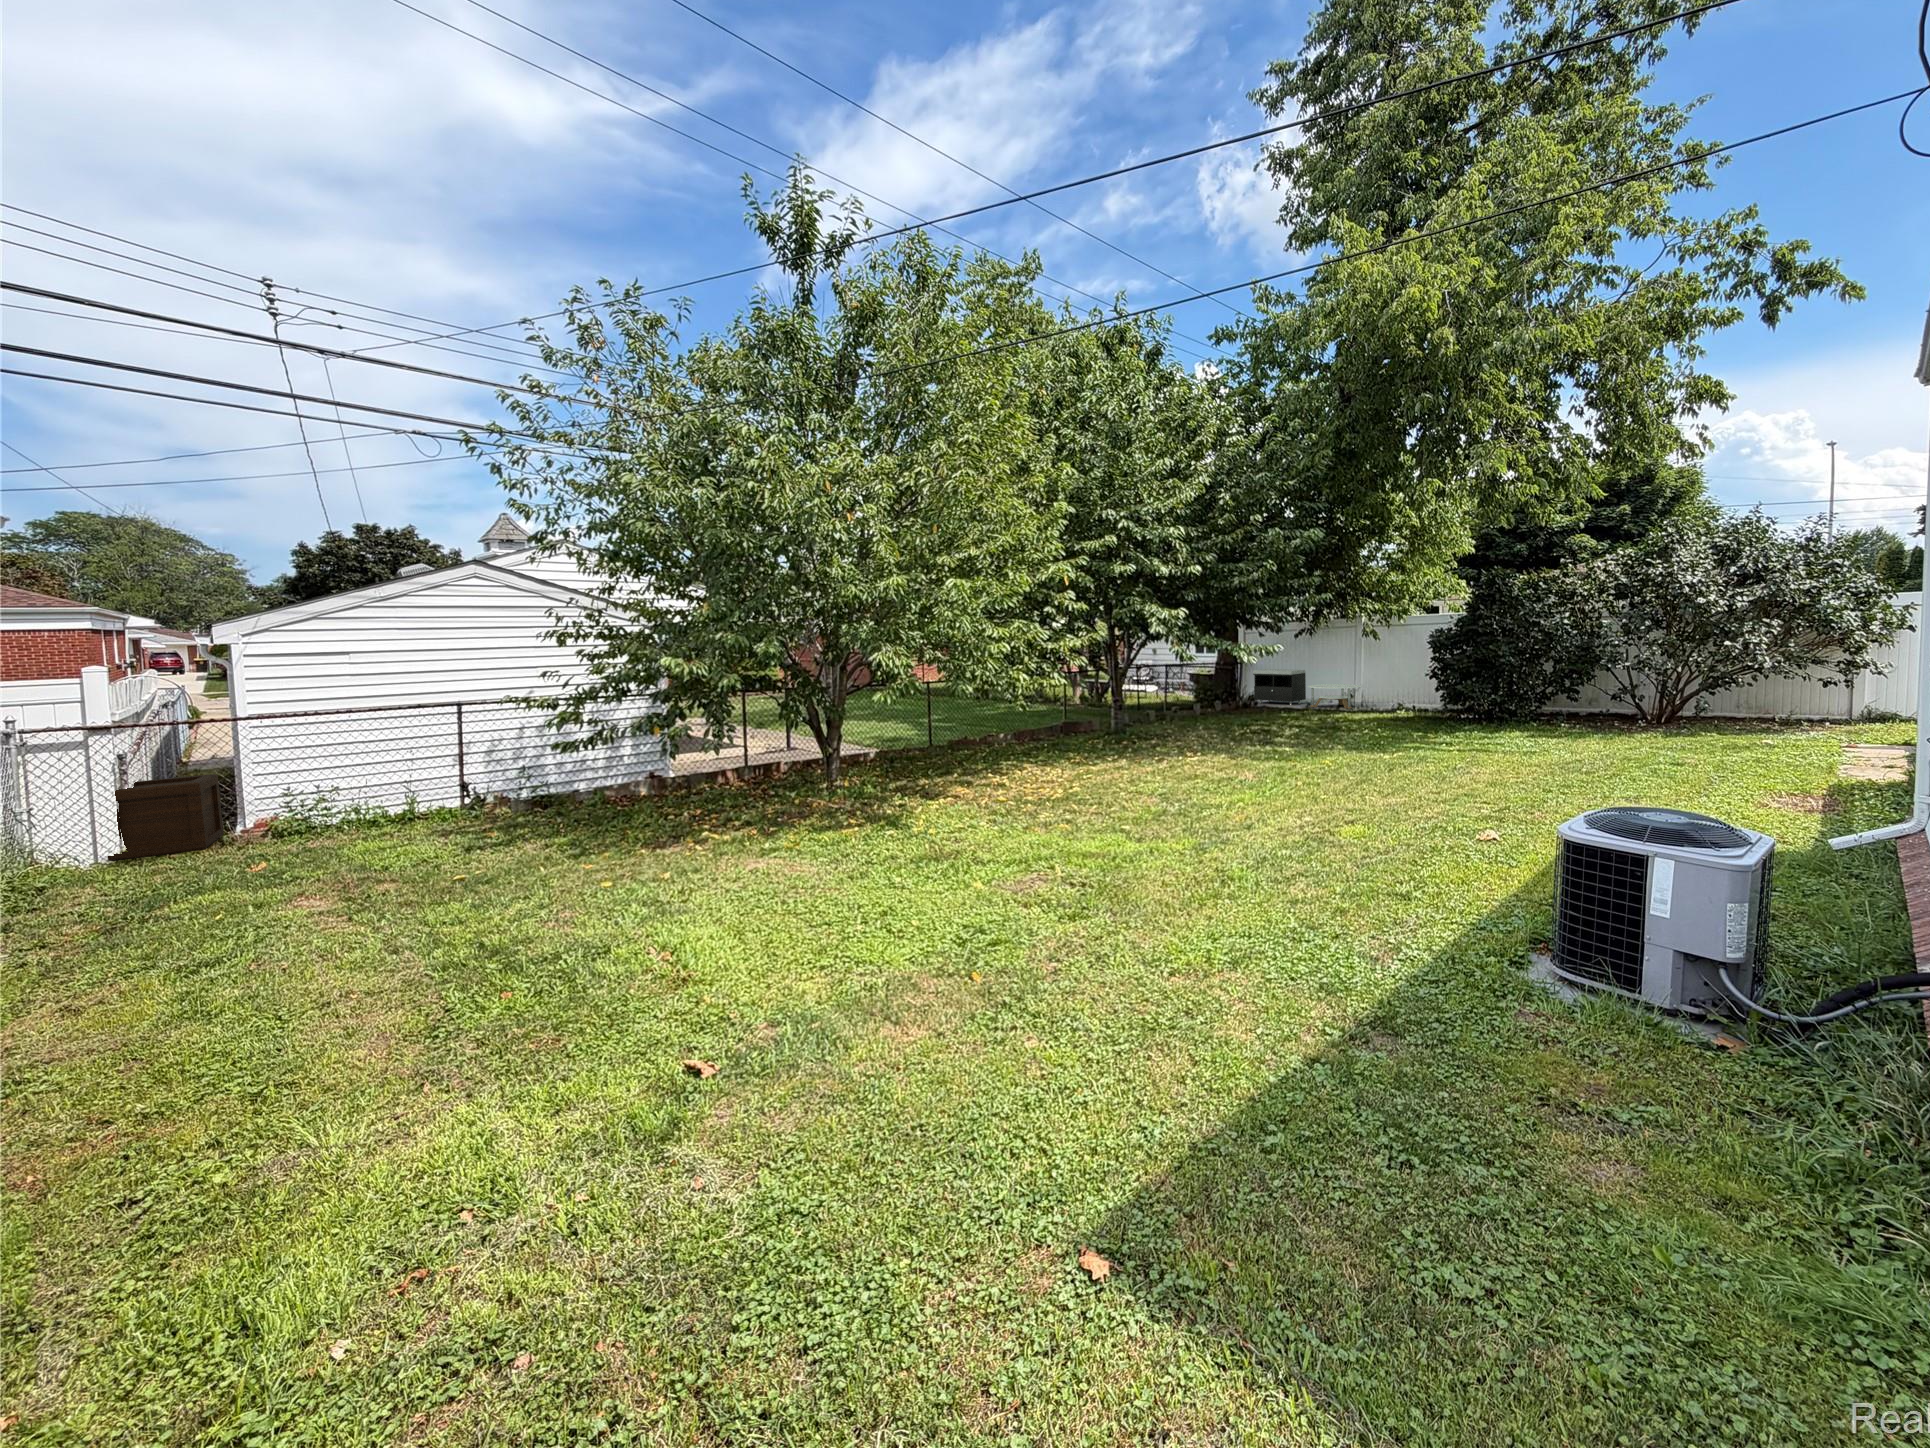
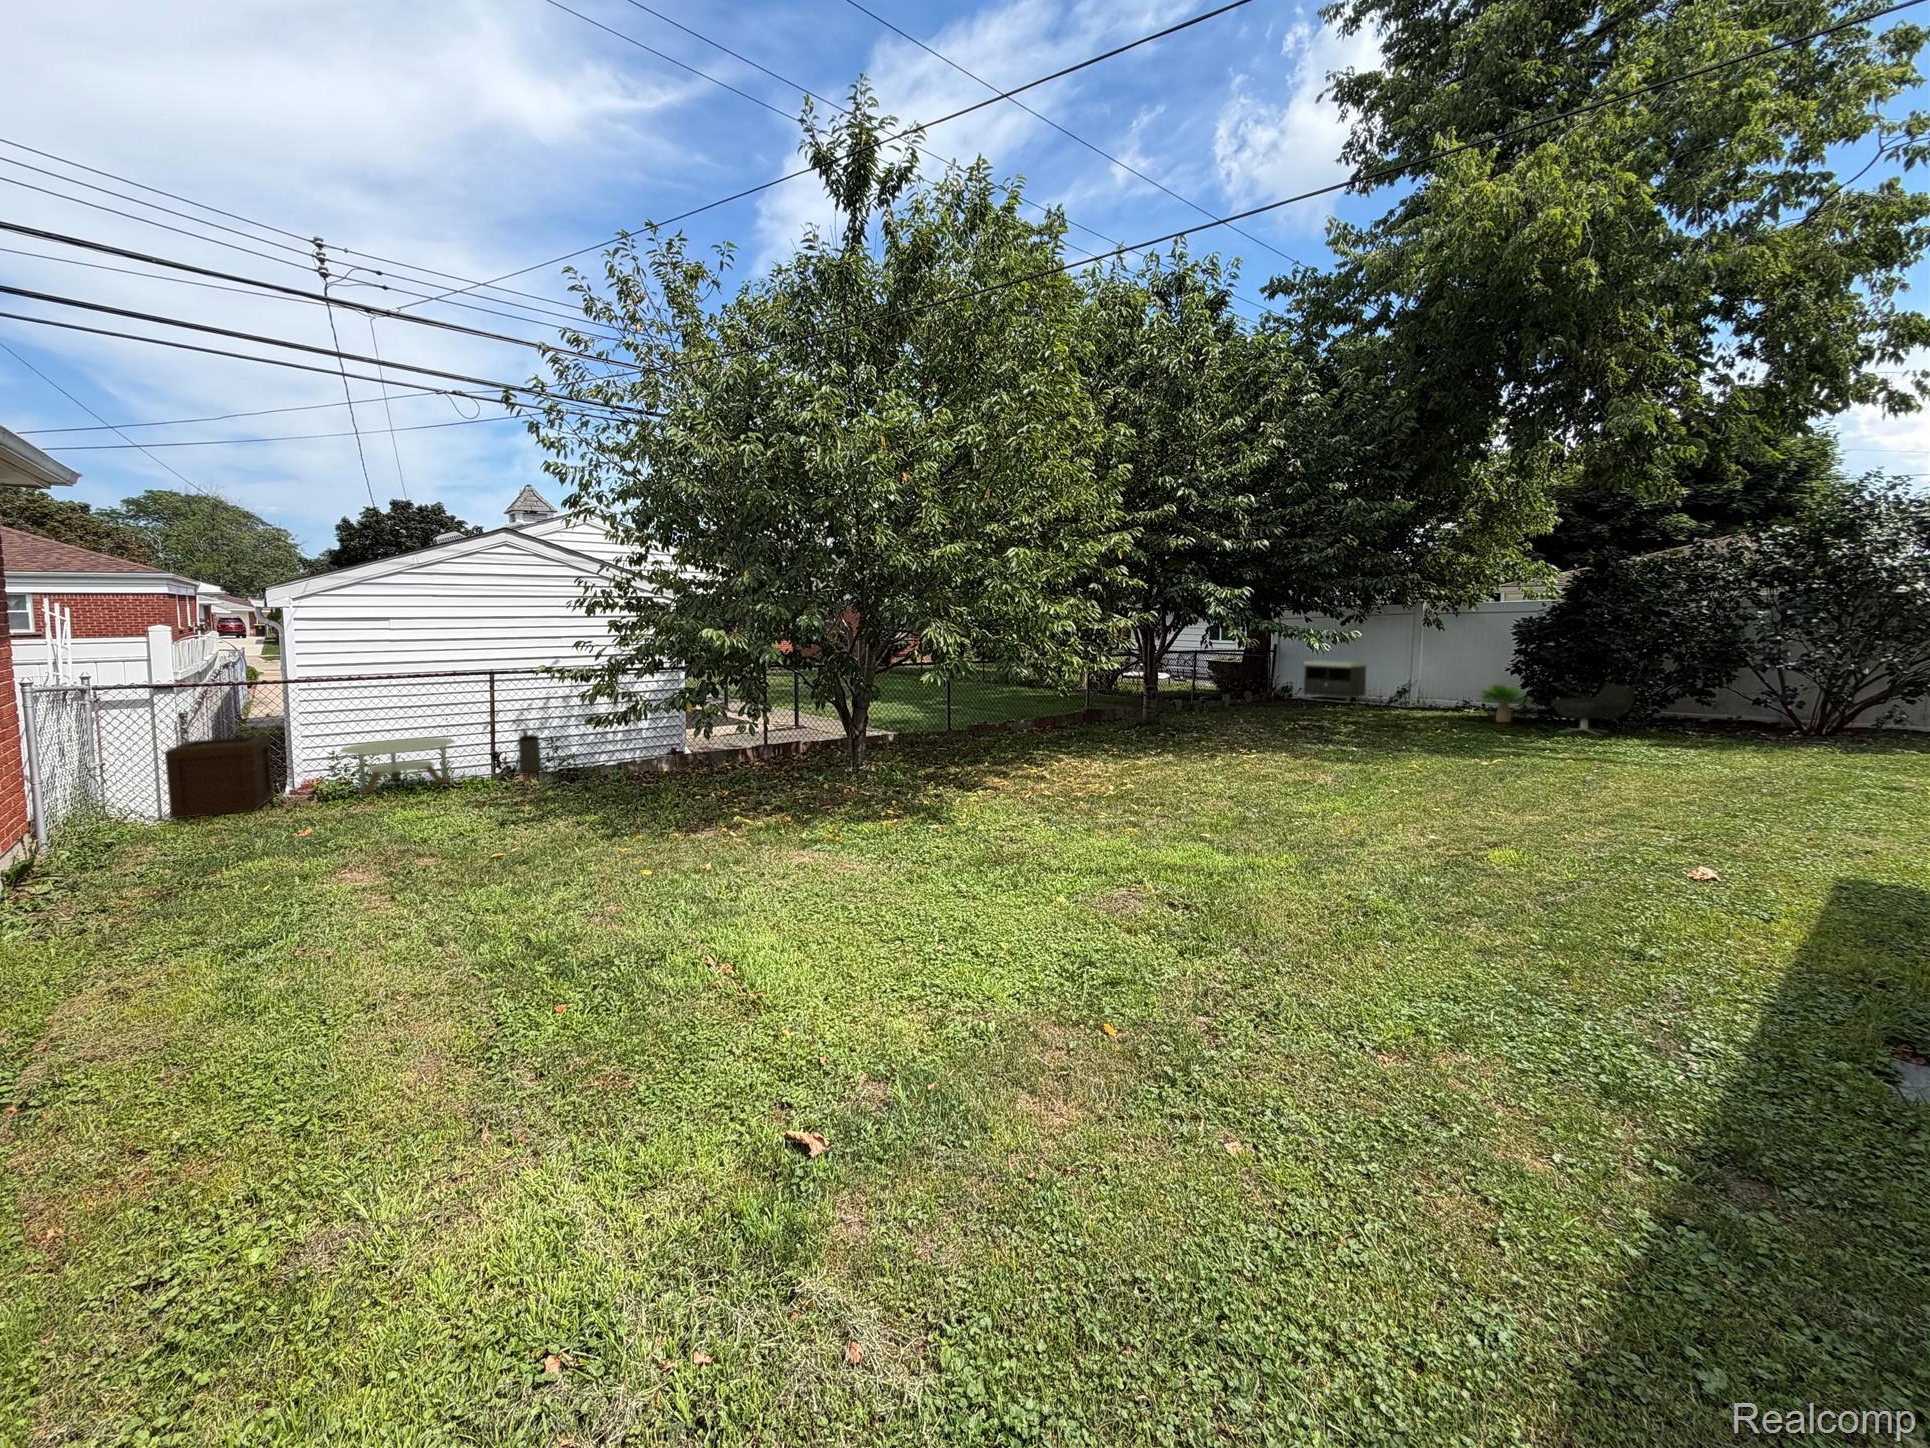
lounge chair: none [1441,683,1503,726] -> present [1551,684,1635,731]
round table: present [1308,684,1362,709] -> present [341,738,454,794]
potted plant: none [1386,684,1431,718] -> present [1479,684,1528,722]
watering can: none [490,755,516,800] -> present [519,730,542,773]

